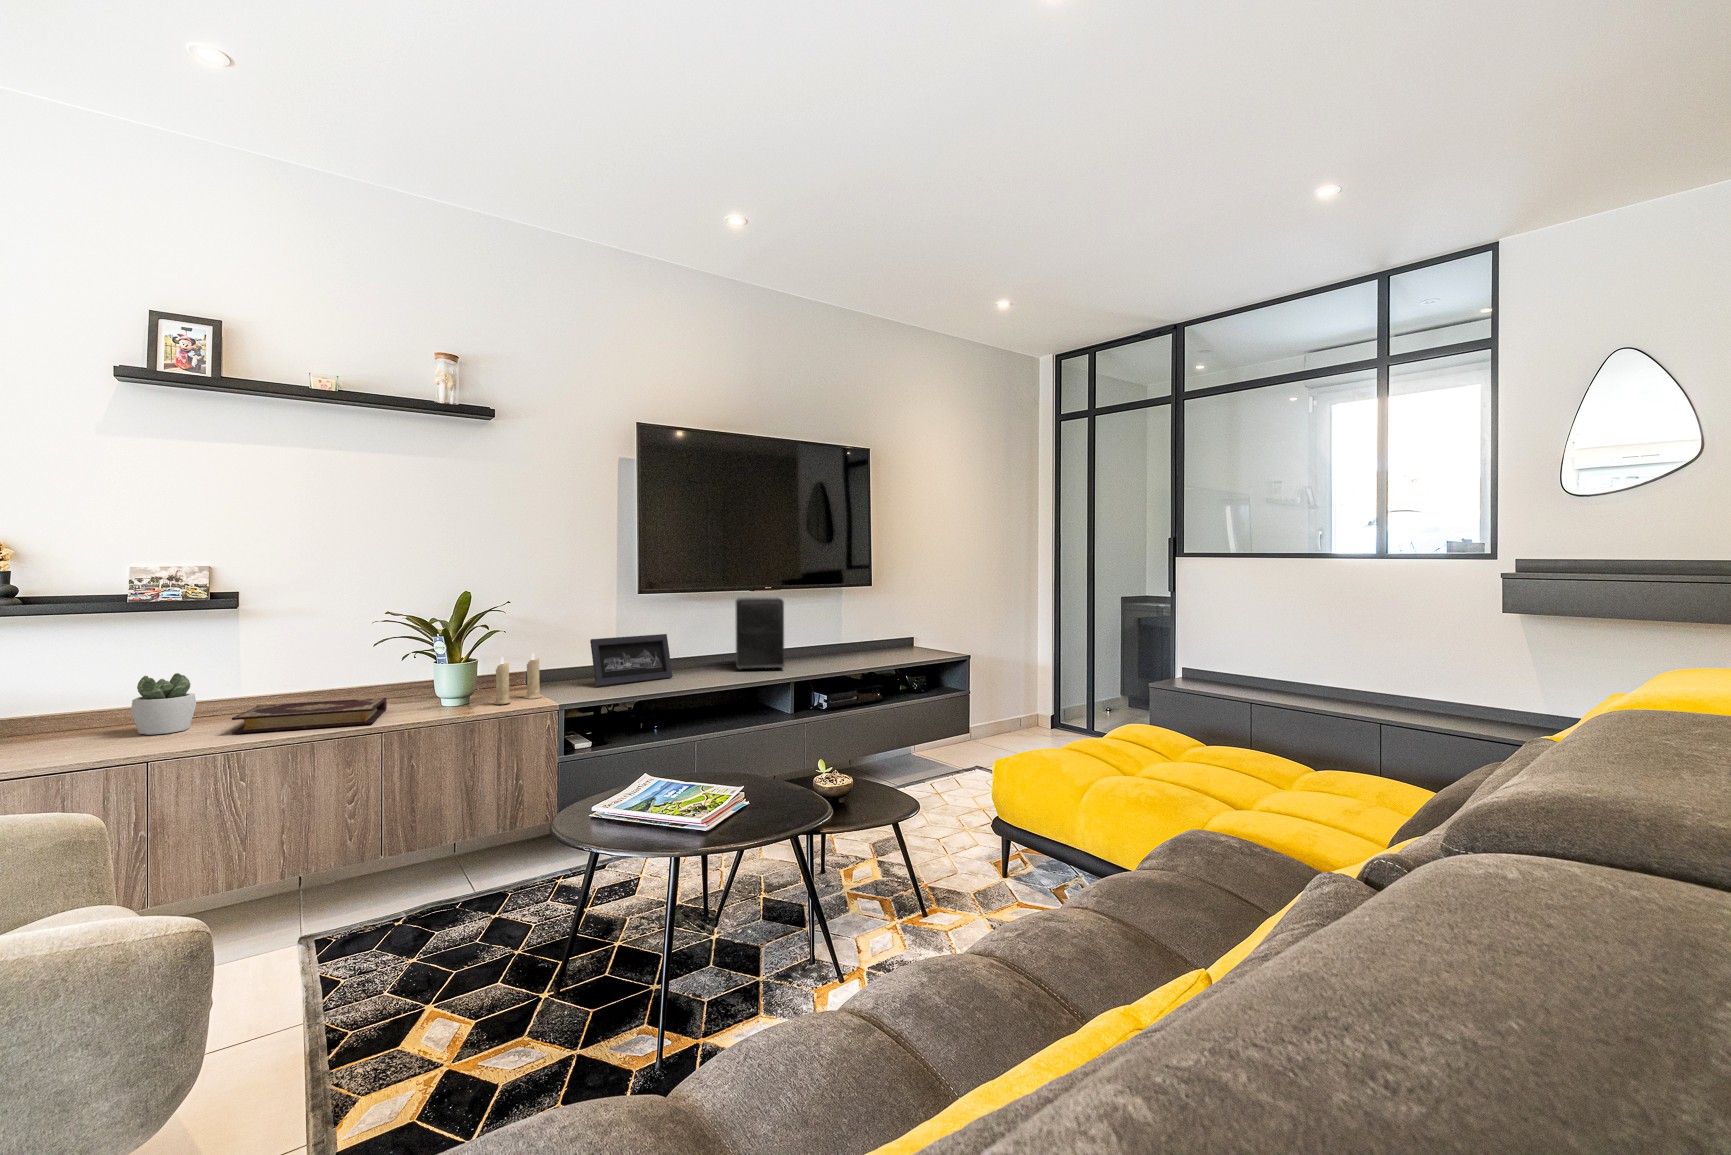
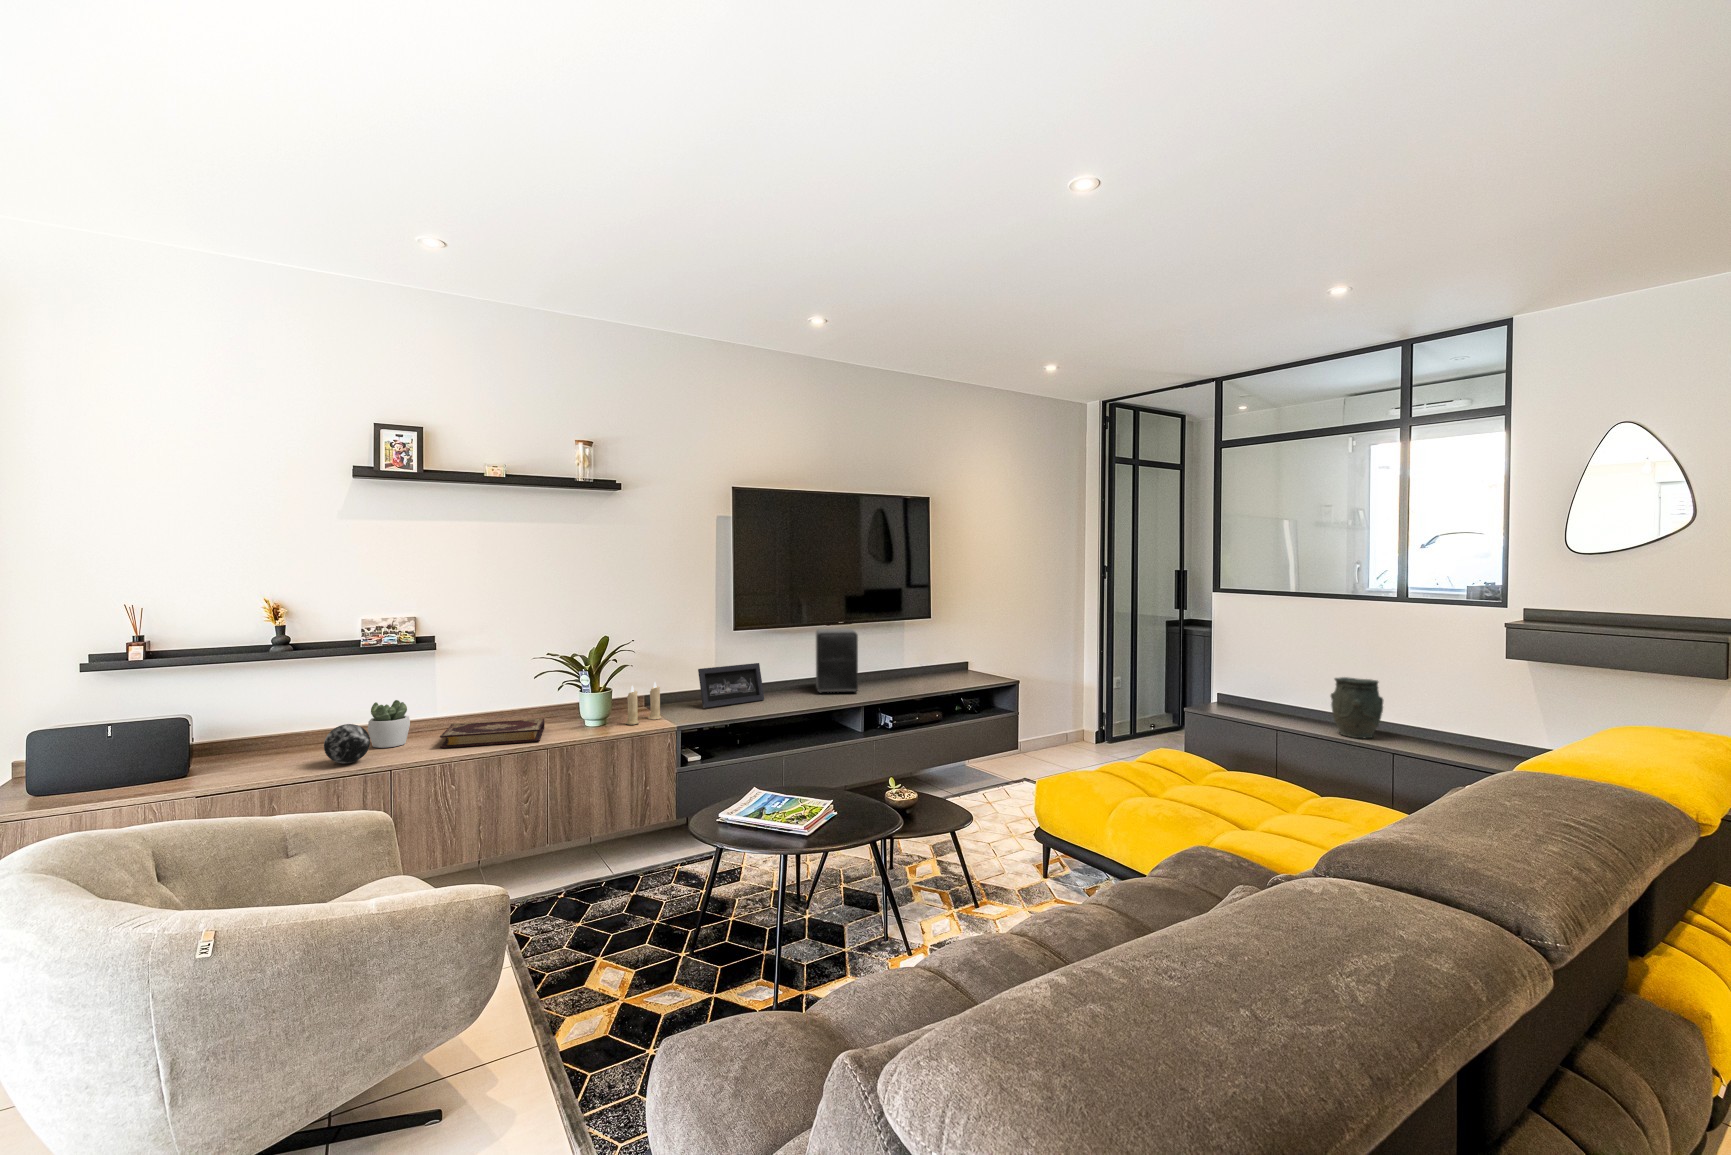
vase: none [1309,644,1368,710] -> present [1331,677,1383,738]
decorative orb: none [51,701,124,754] -> present [324,724,370,764]

